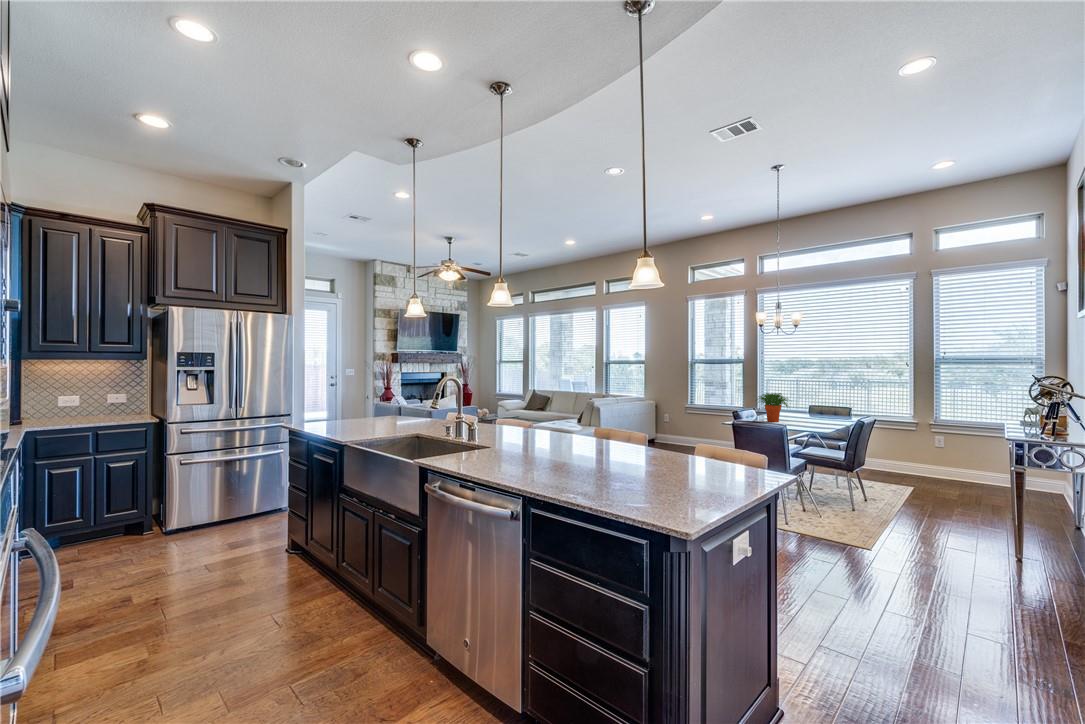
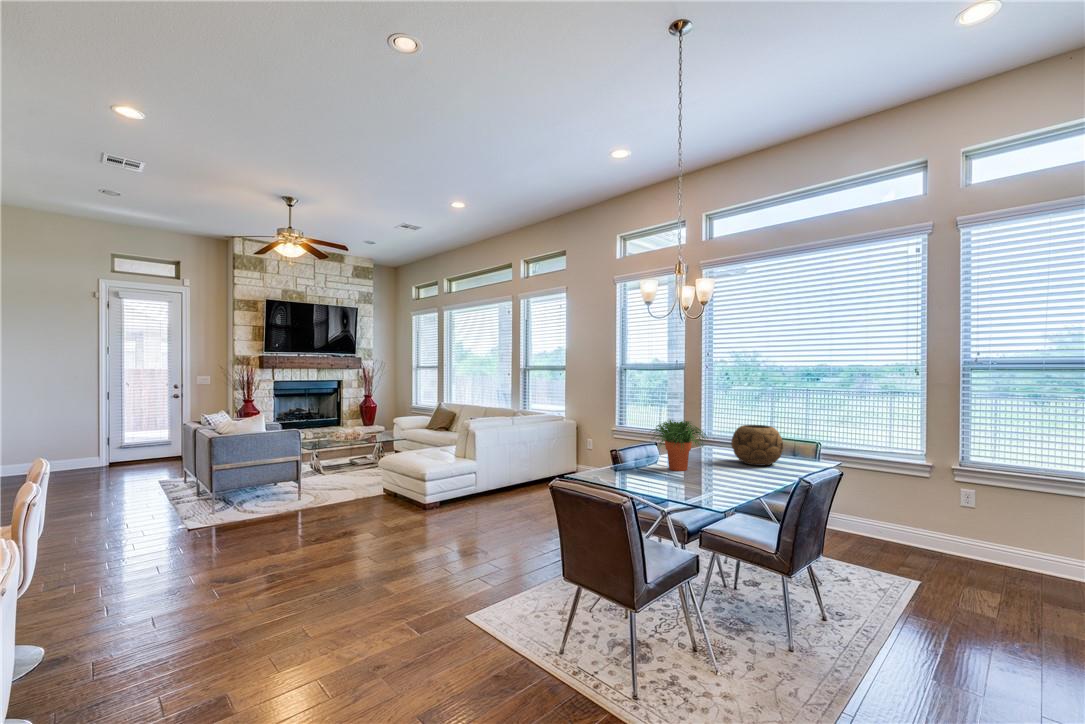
decorative bowl: none [800,396,833,419] -> present [731,425,784,466]

